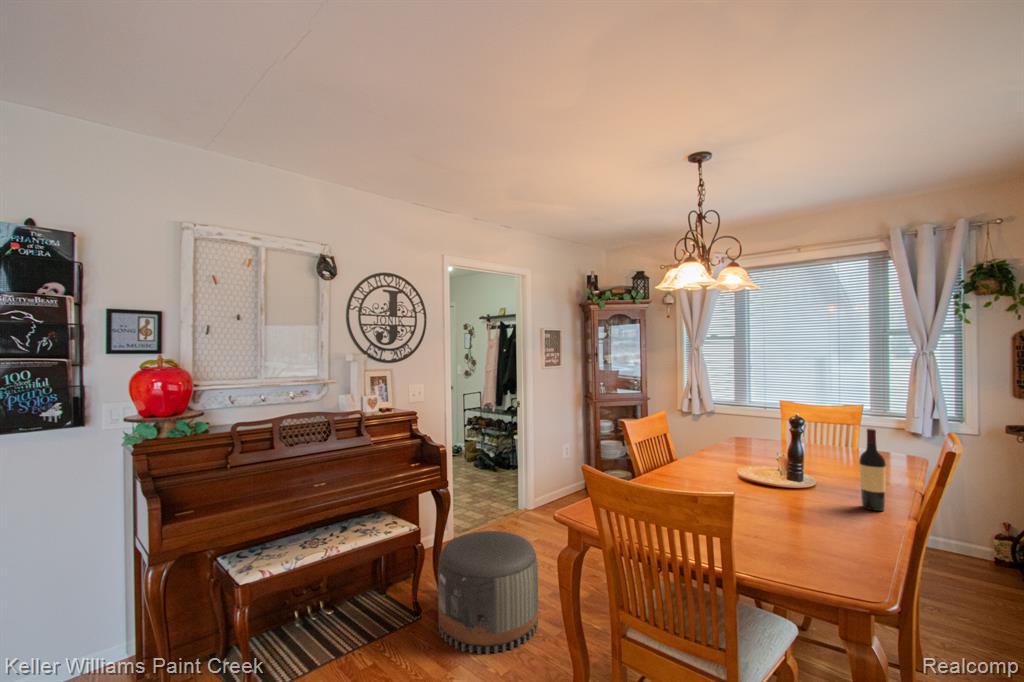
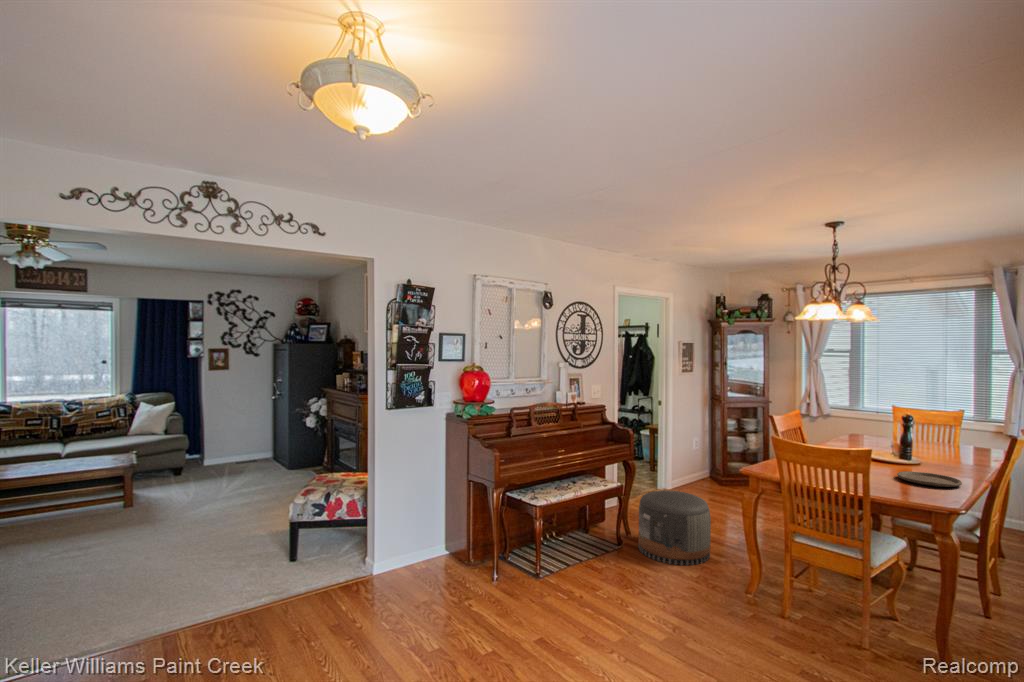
wine bottle: present [859,429,886,511] -> none [952,423,970,477]
plate: none [783,507,881,540] -> present [897,471,962,487]

